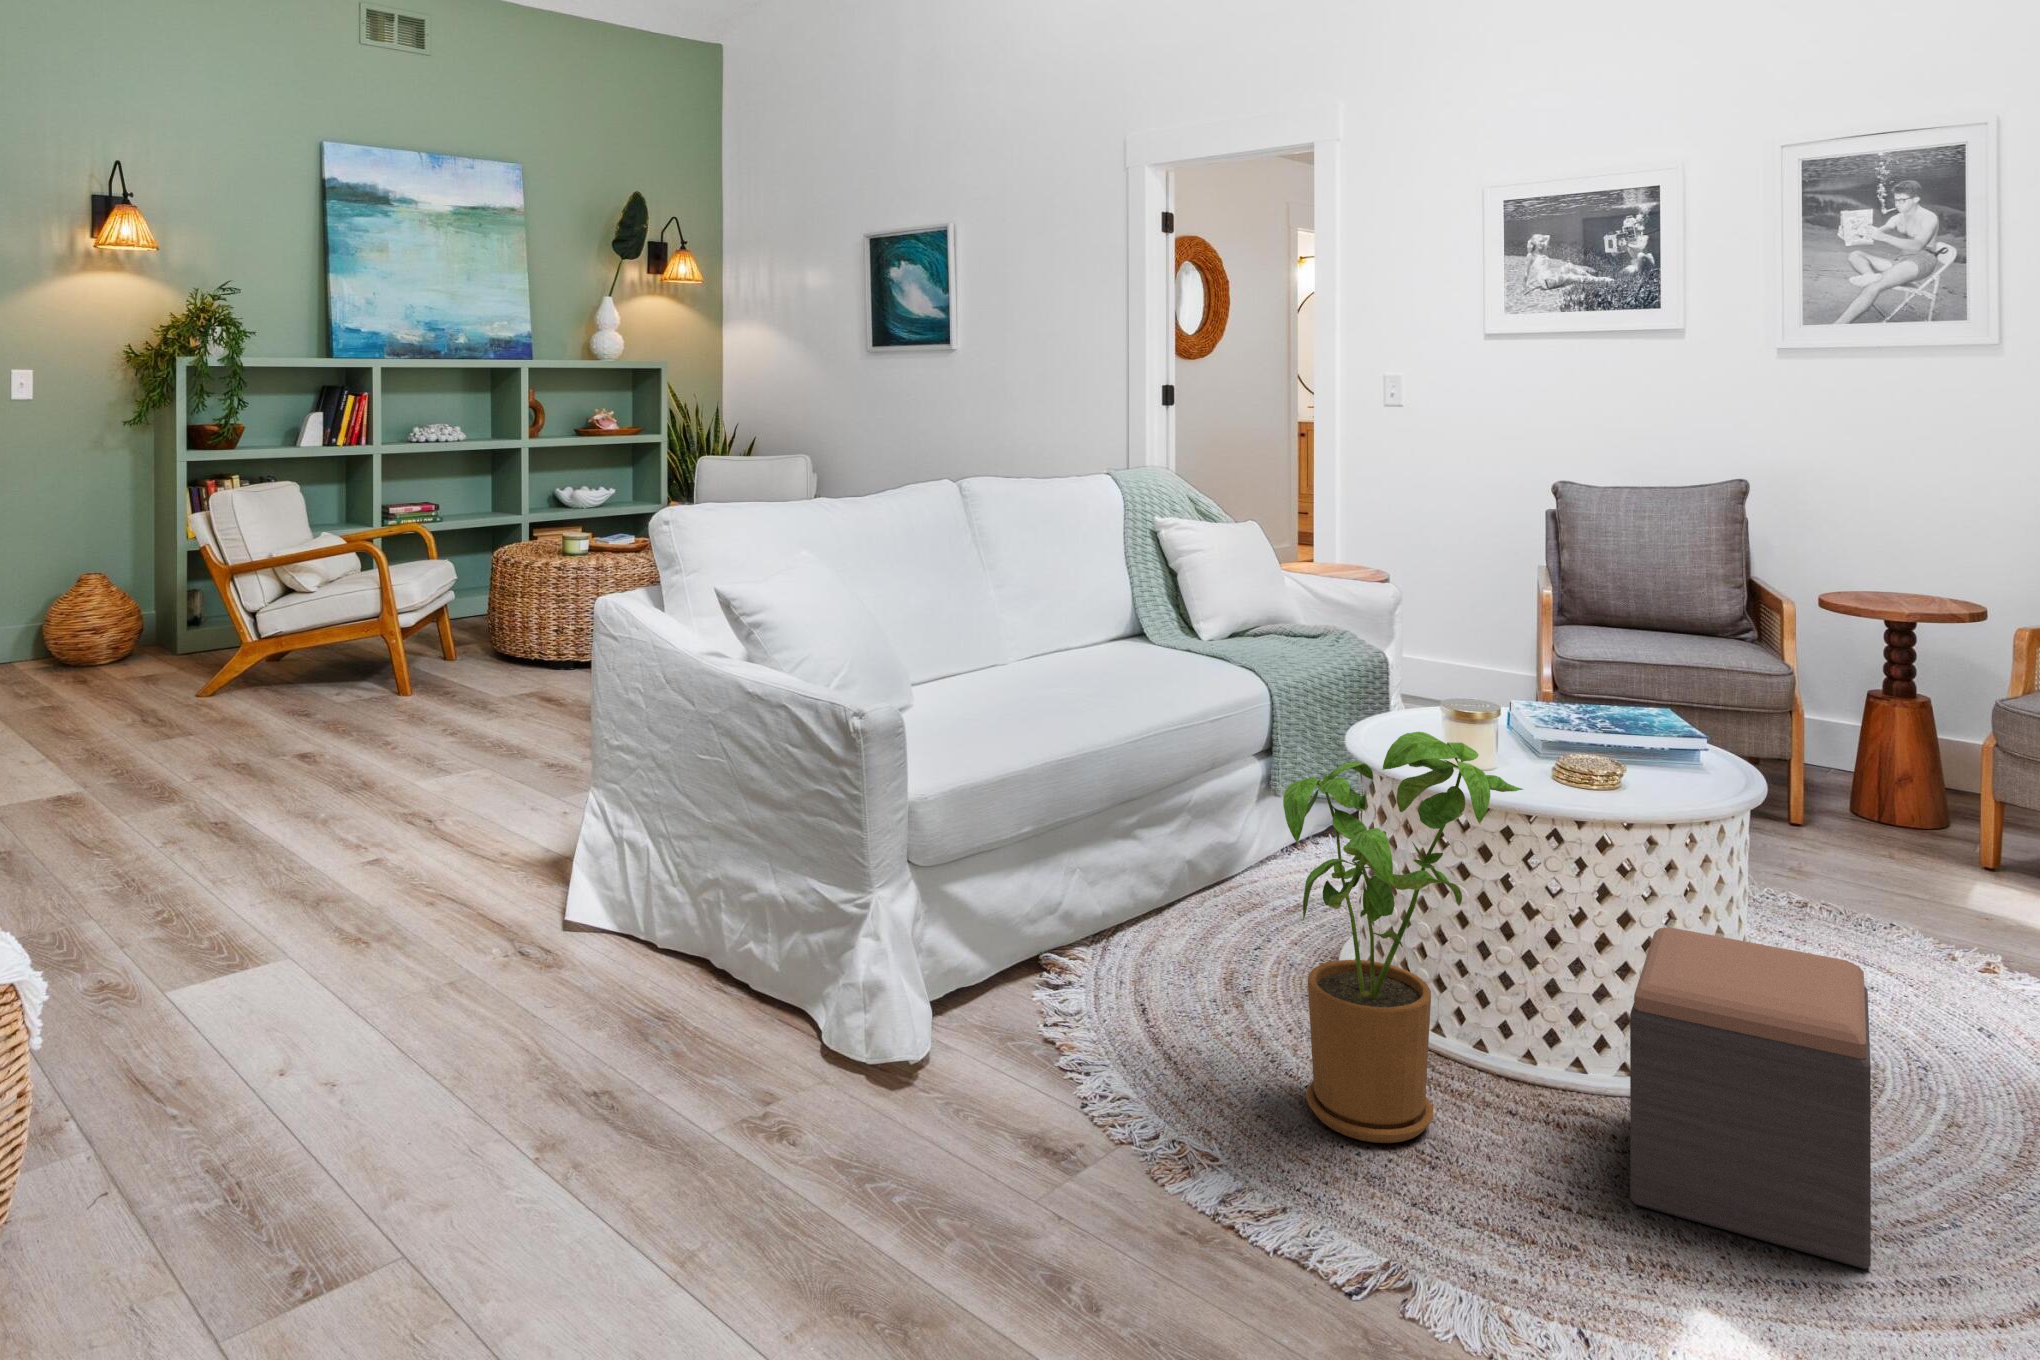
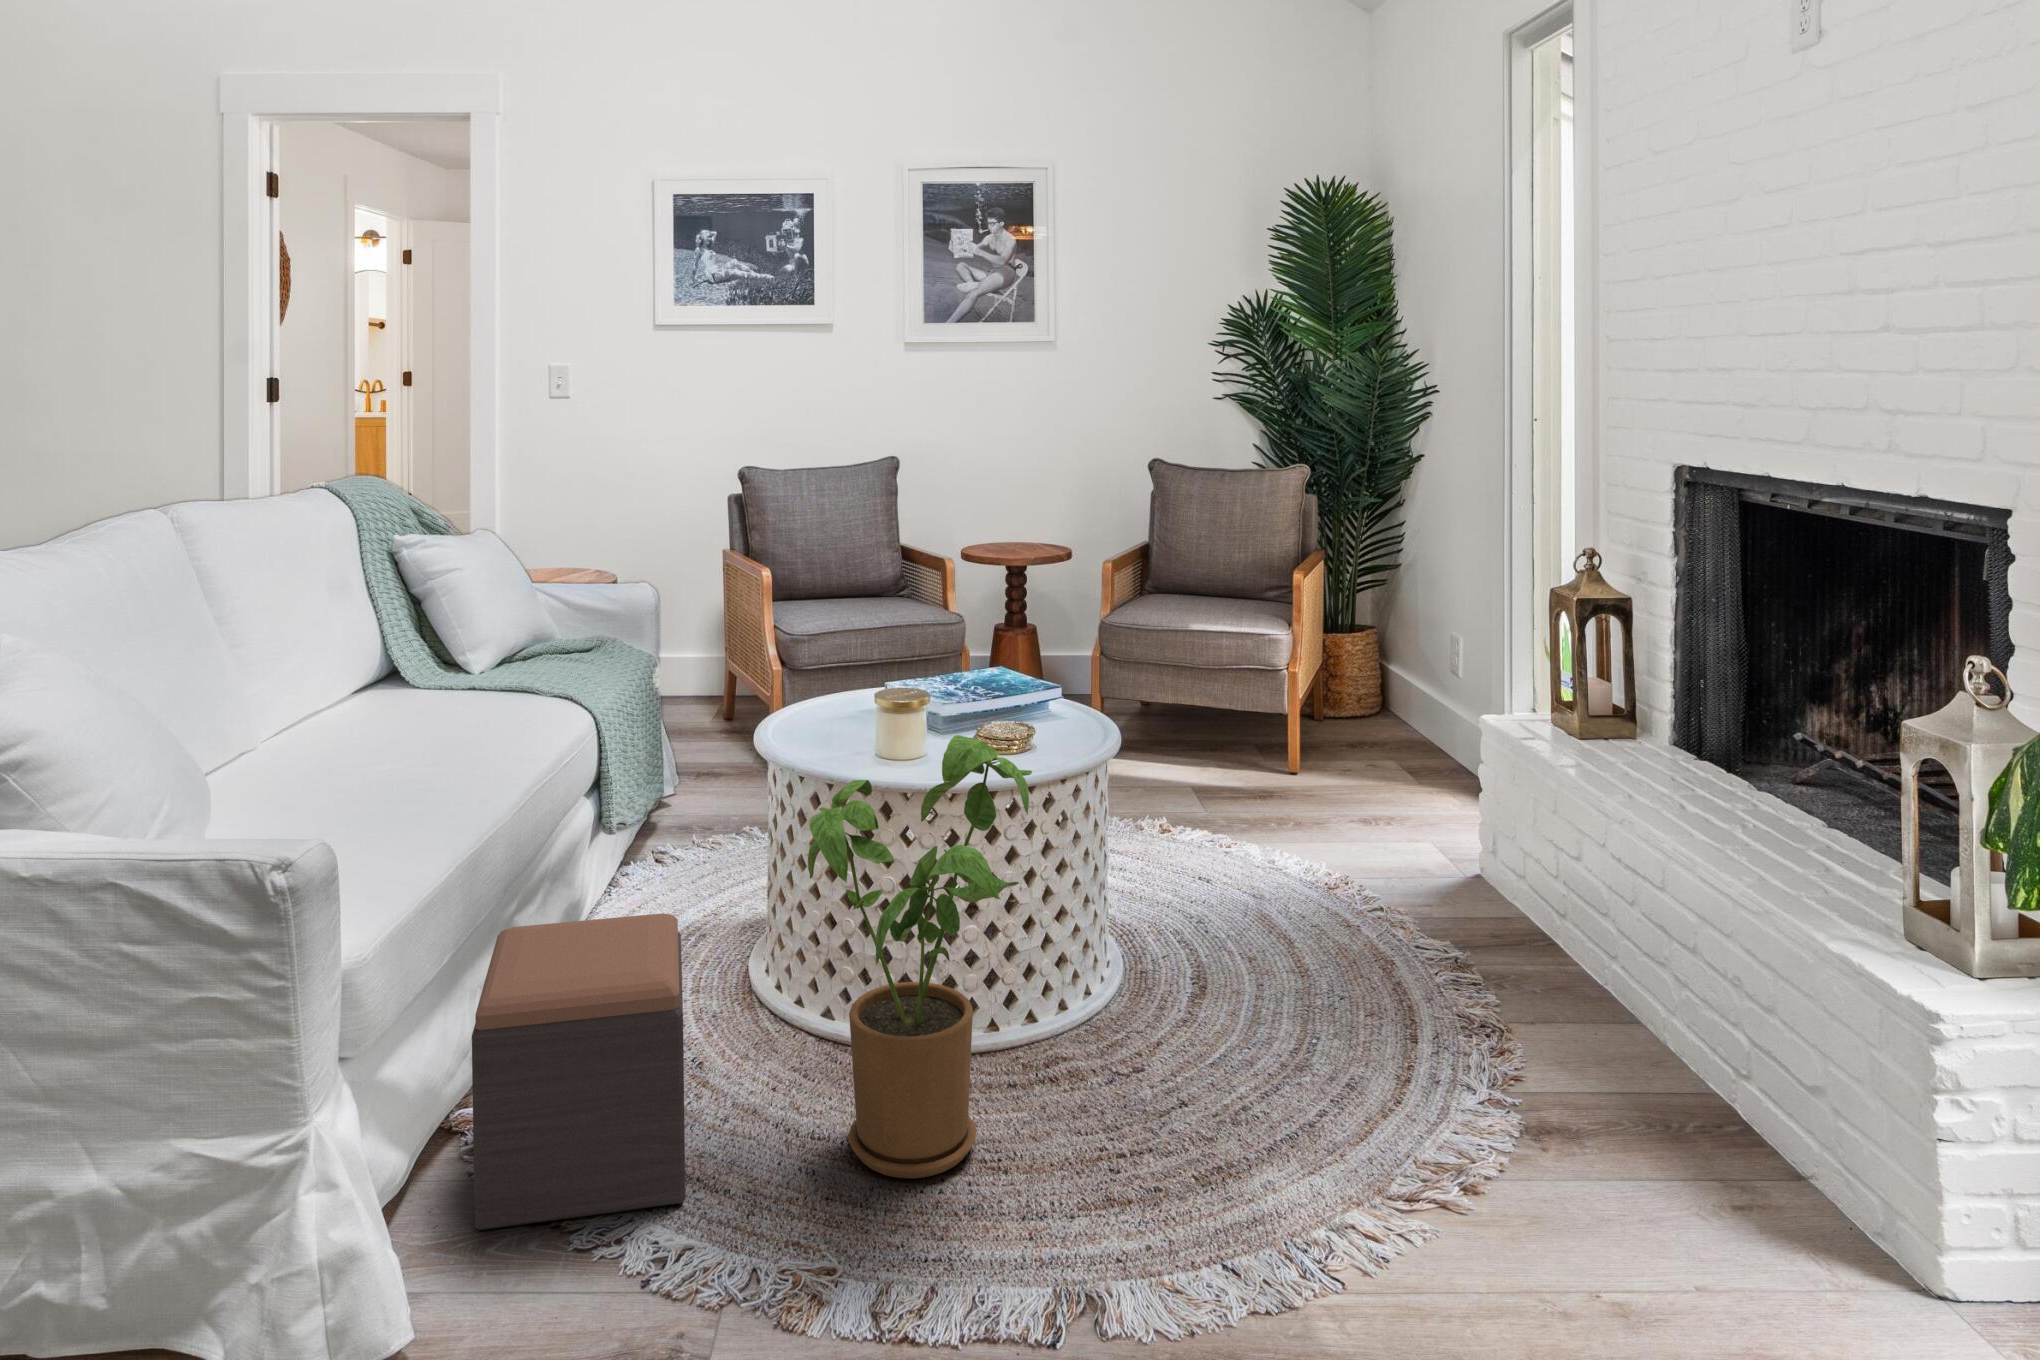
footstool: present [1630,927,1871,1269] -> present [472,913,685,1230]

